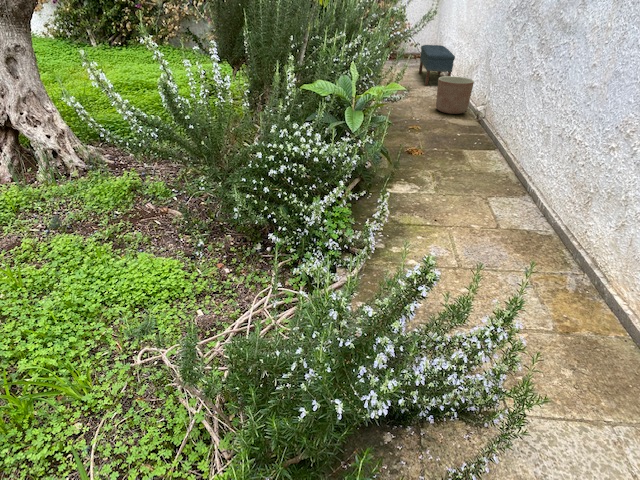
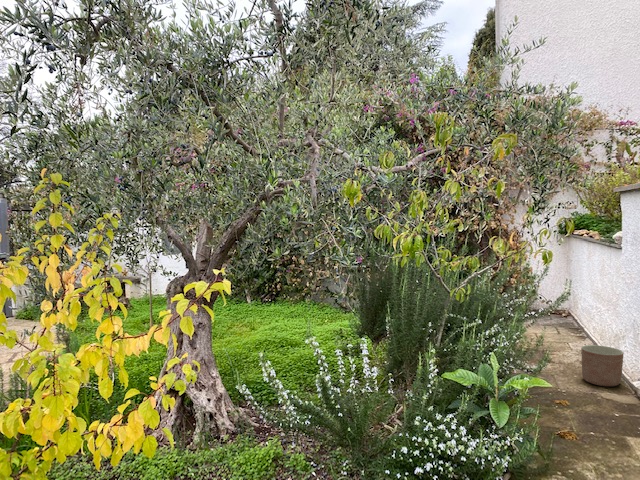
bench: present [419,45,455,86] -> none [555,306,596,351]

